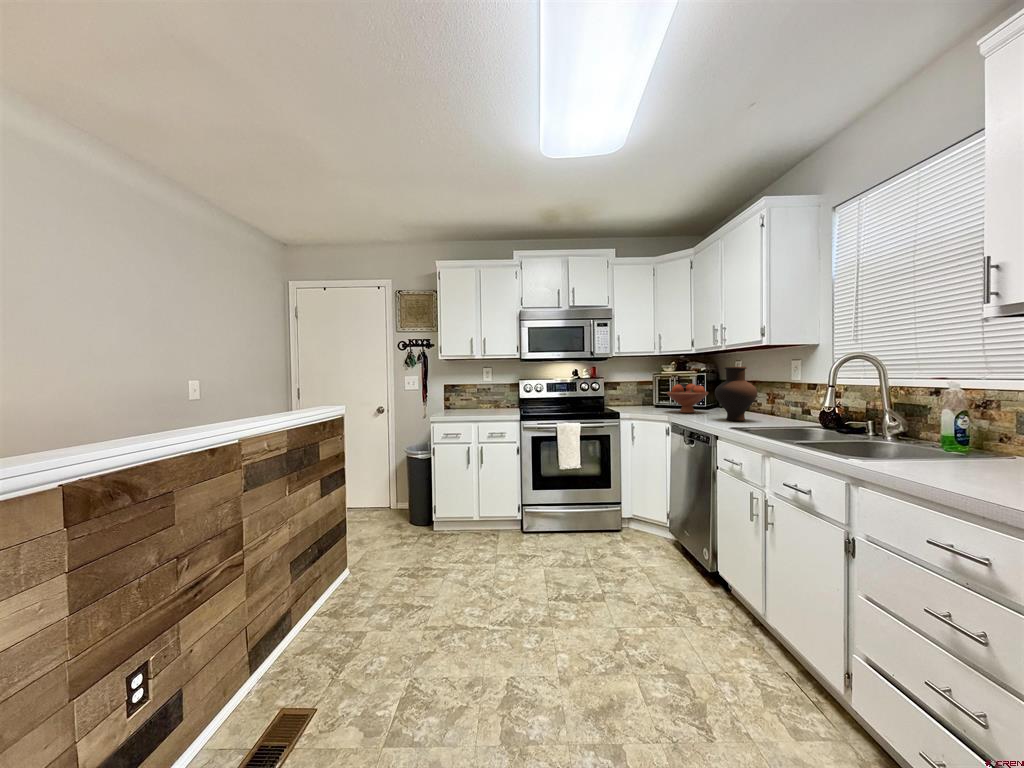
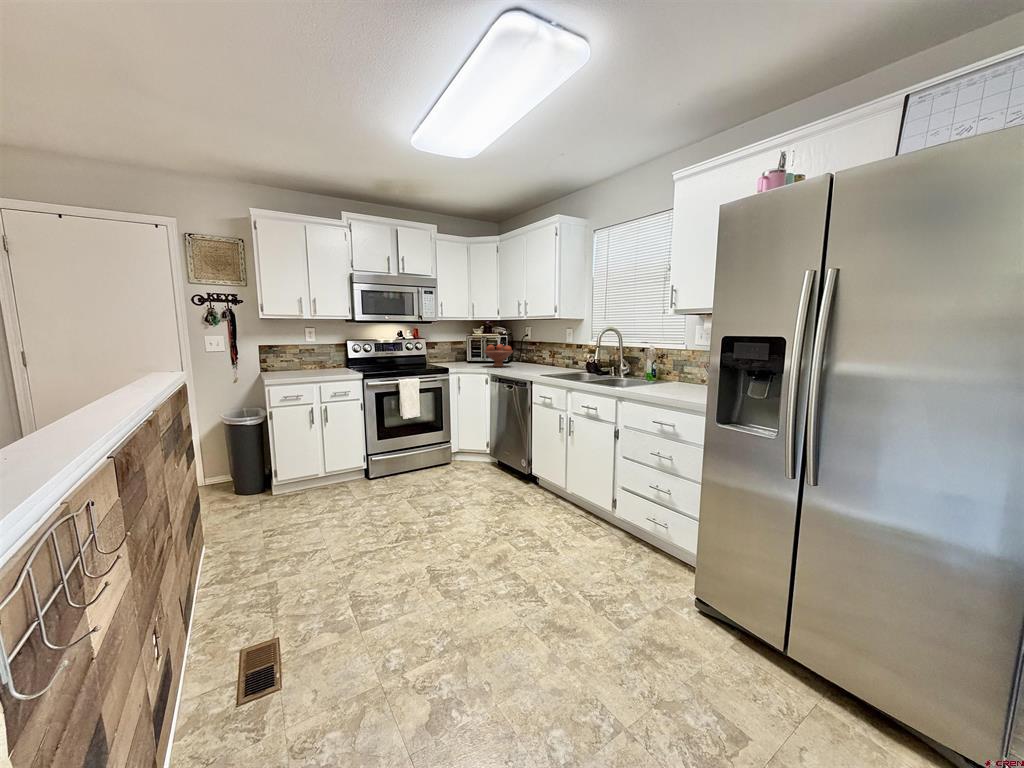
vase: present [715,366,757,421] -> none [523,332,550,371]

